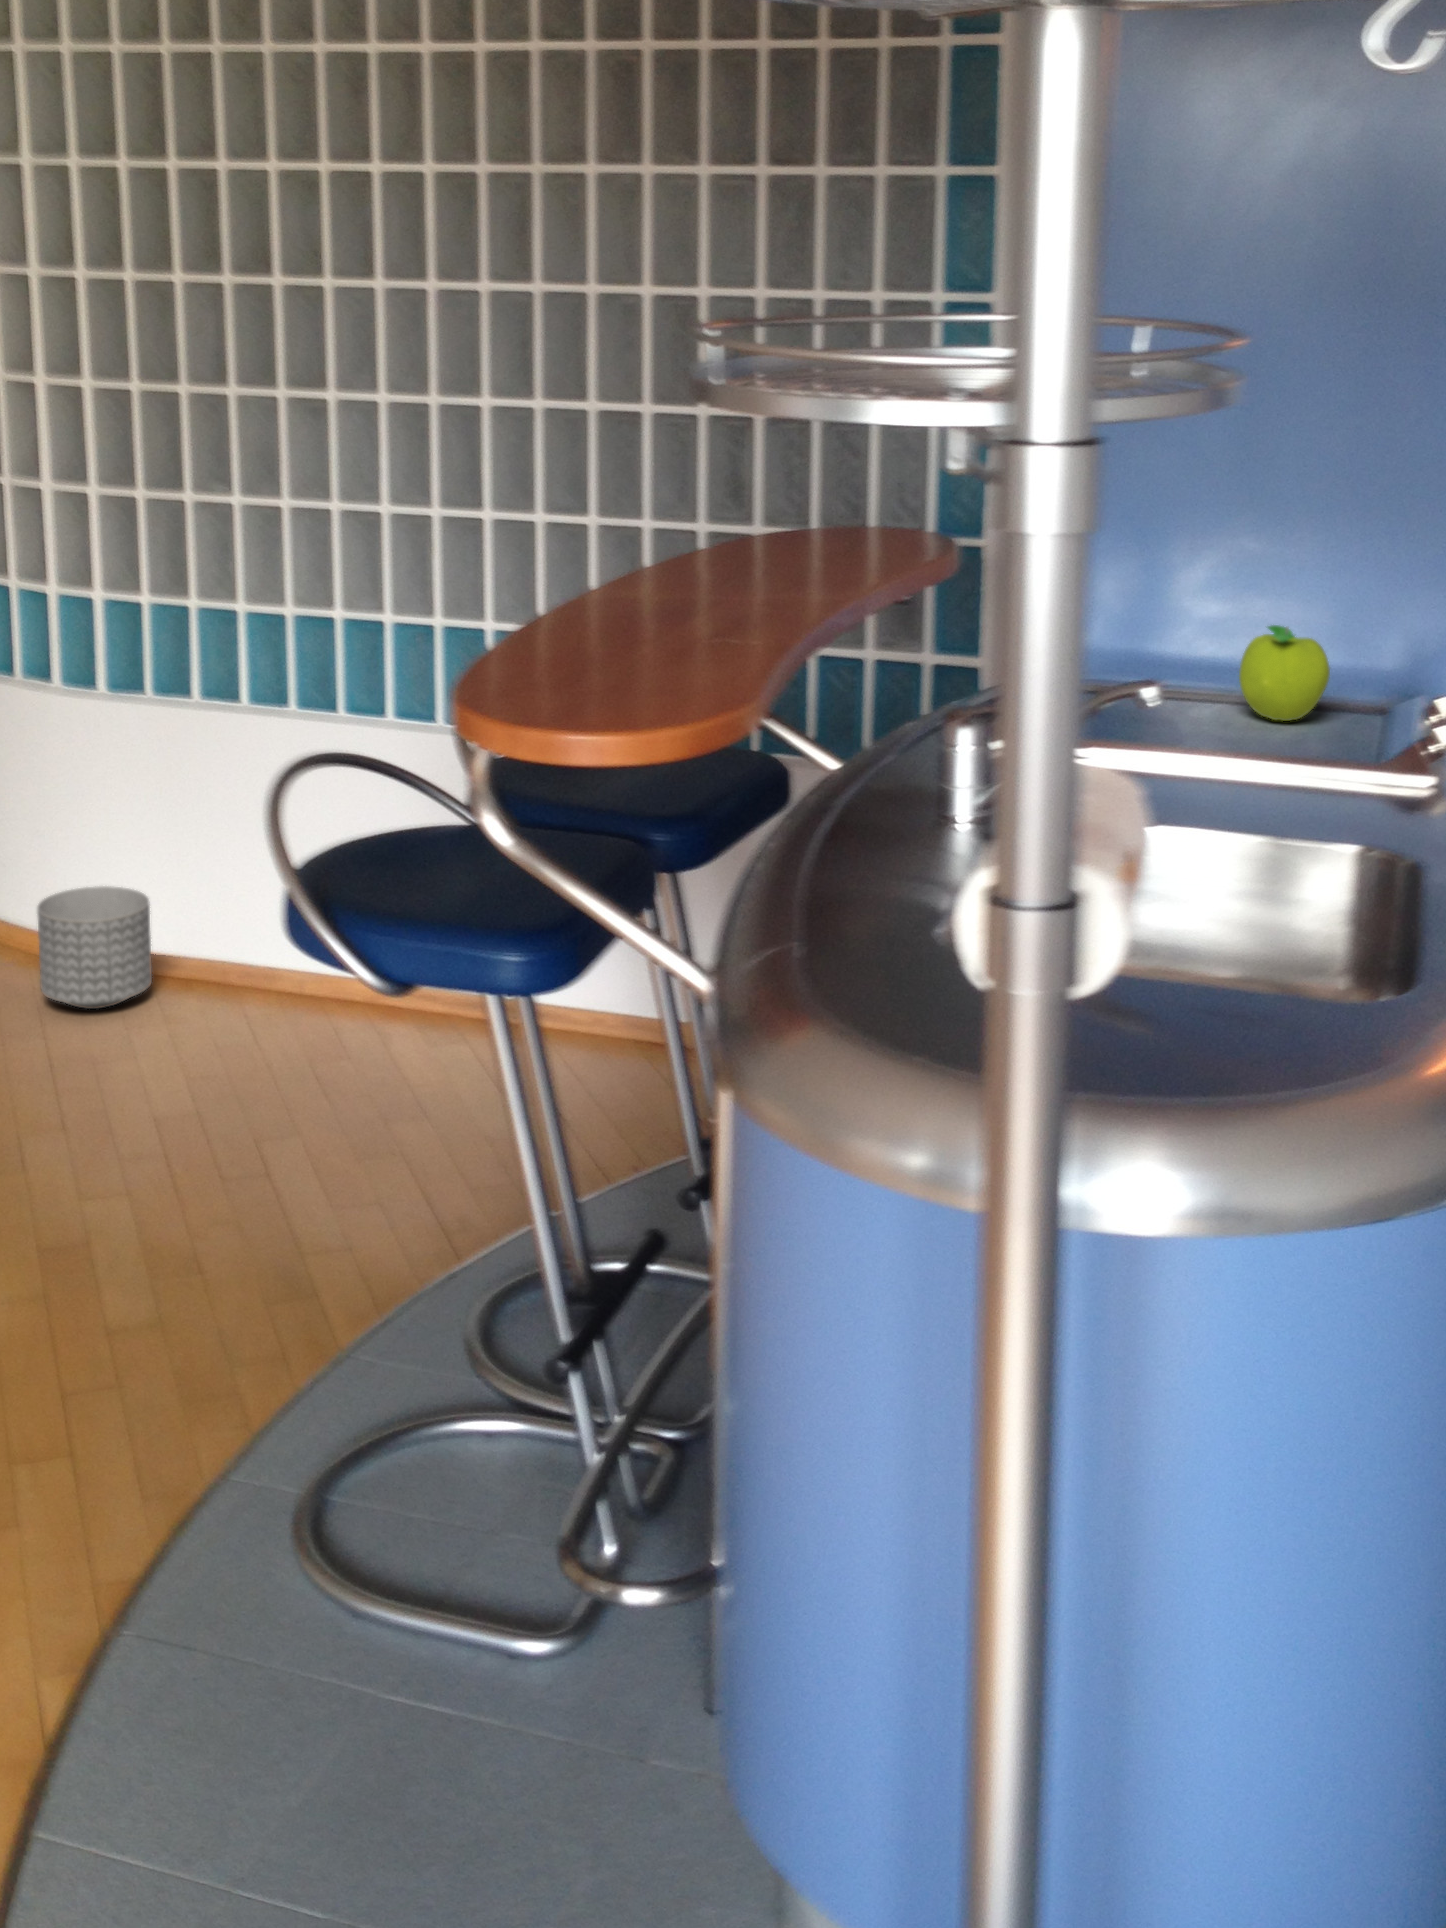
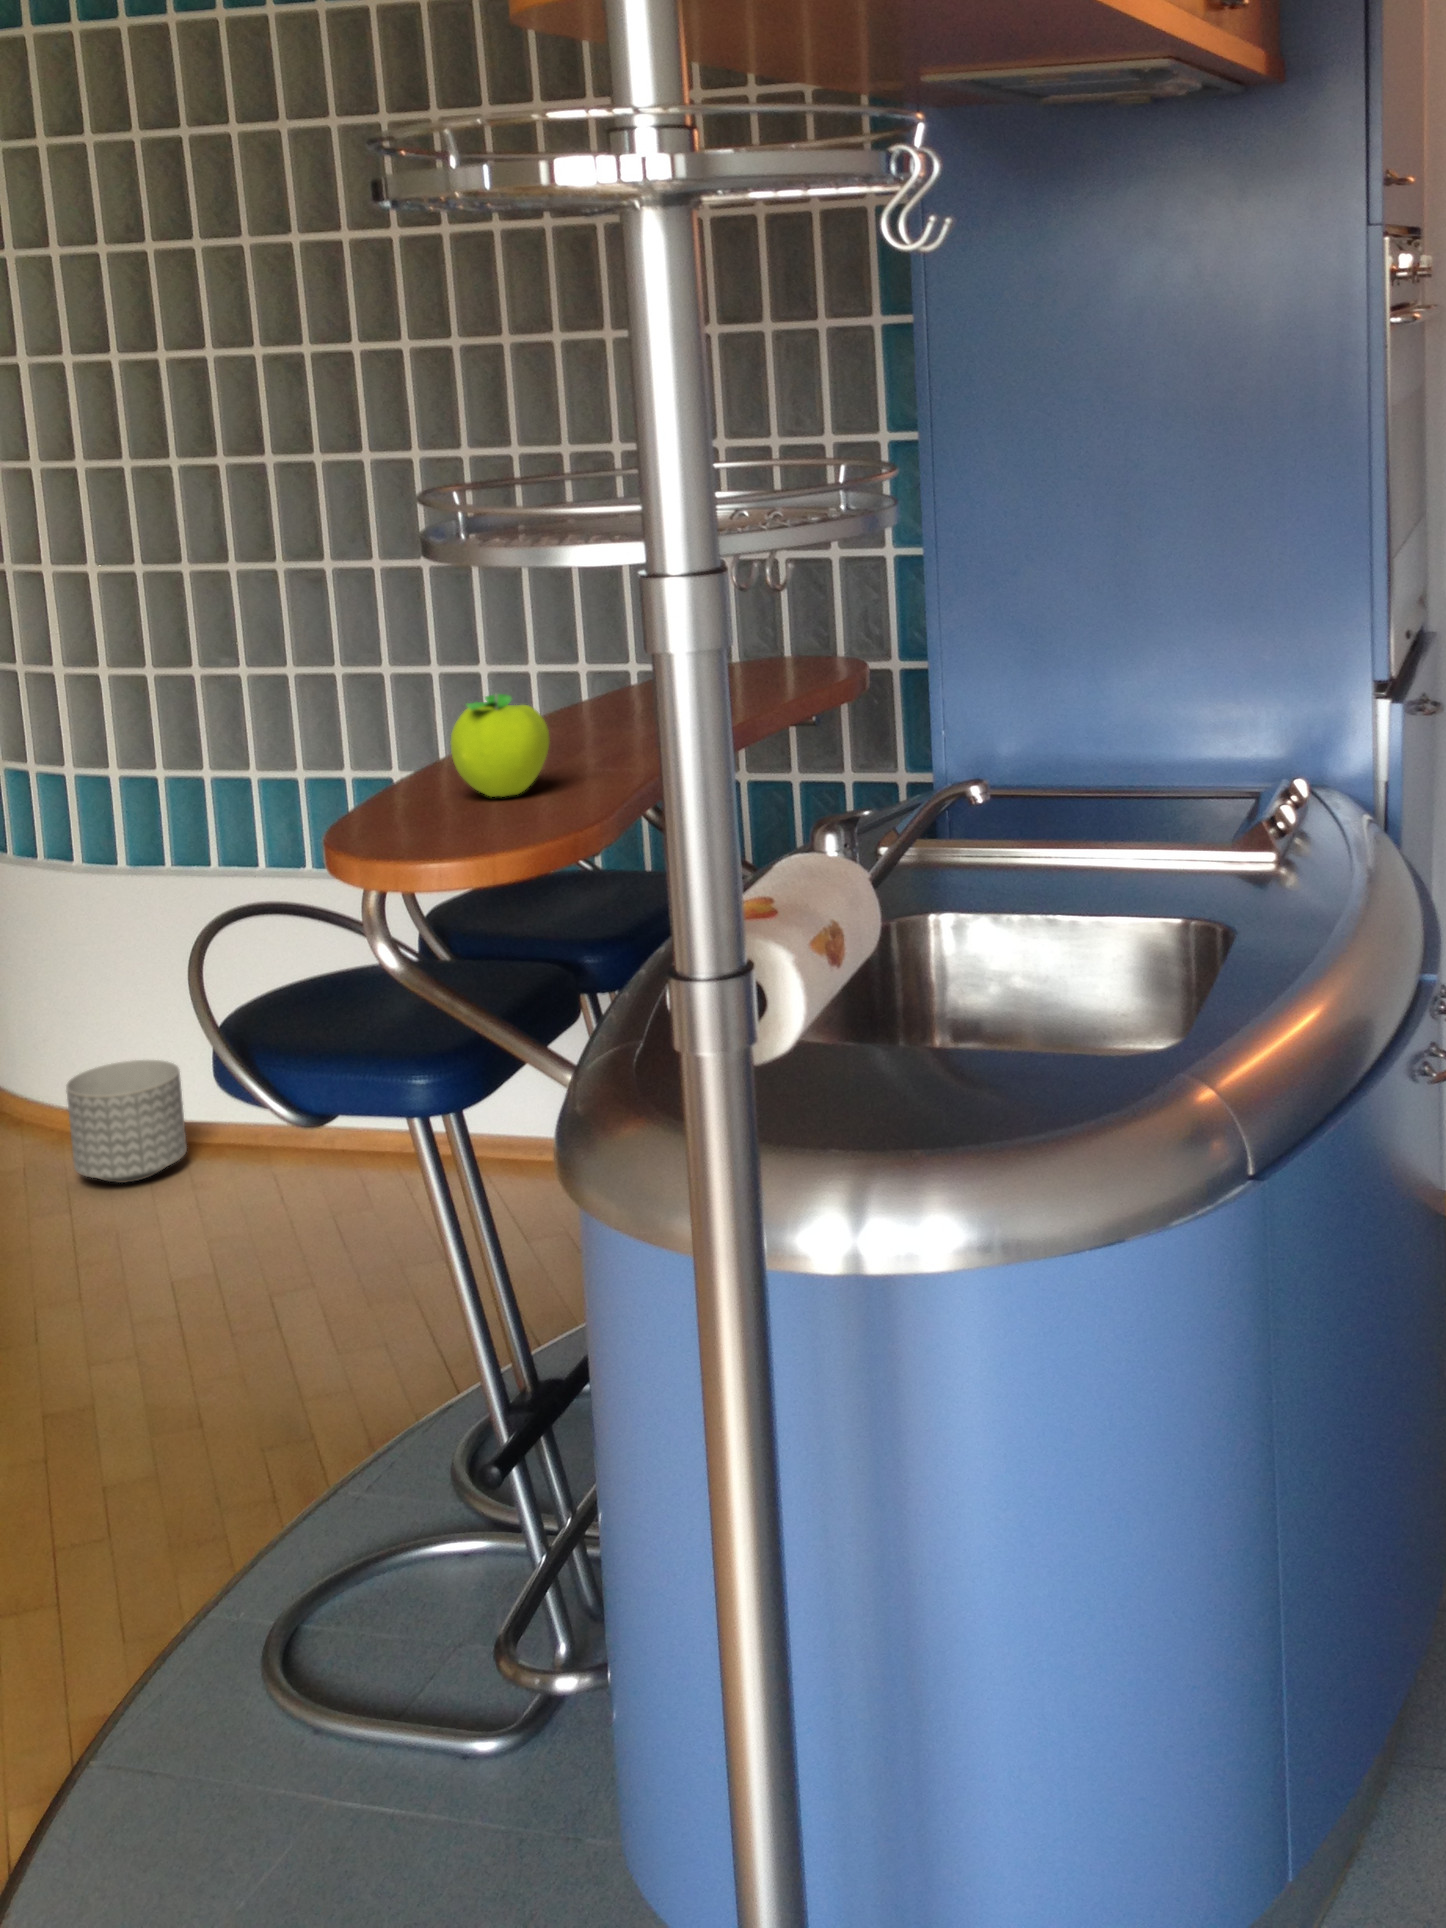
fruit: present [1239,625,1330,721] -> present [451,694,549,797]

